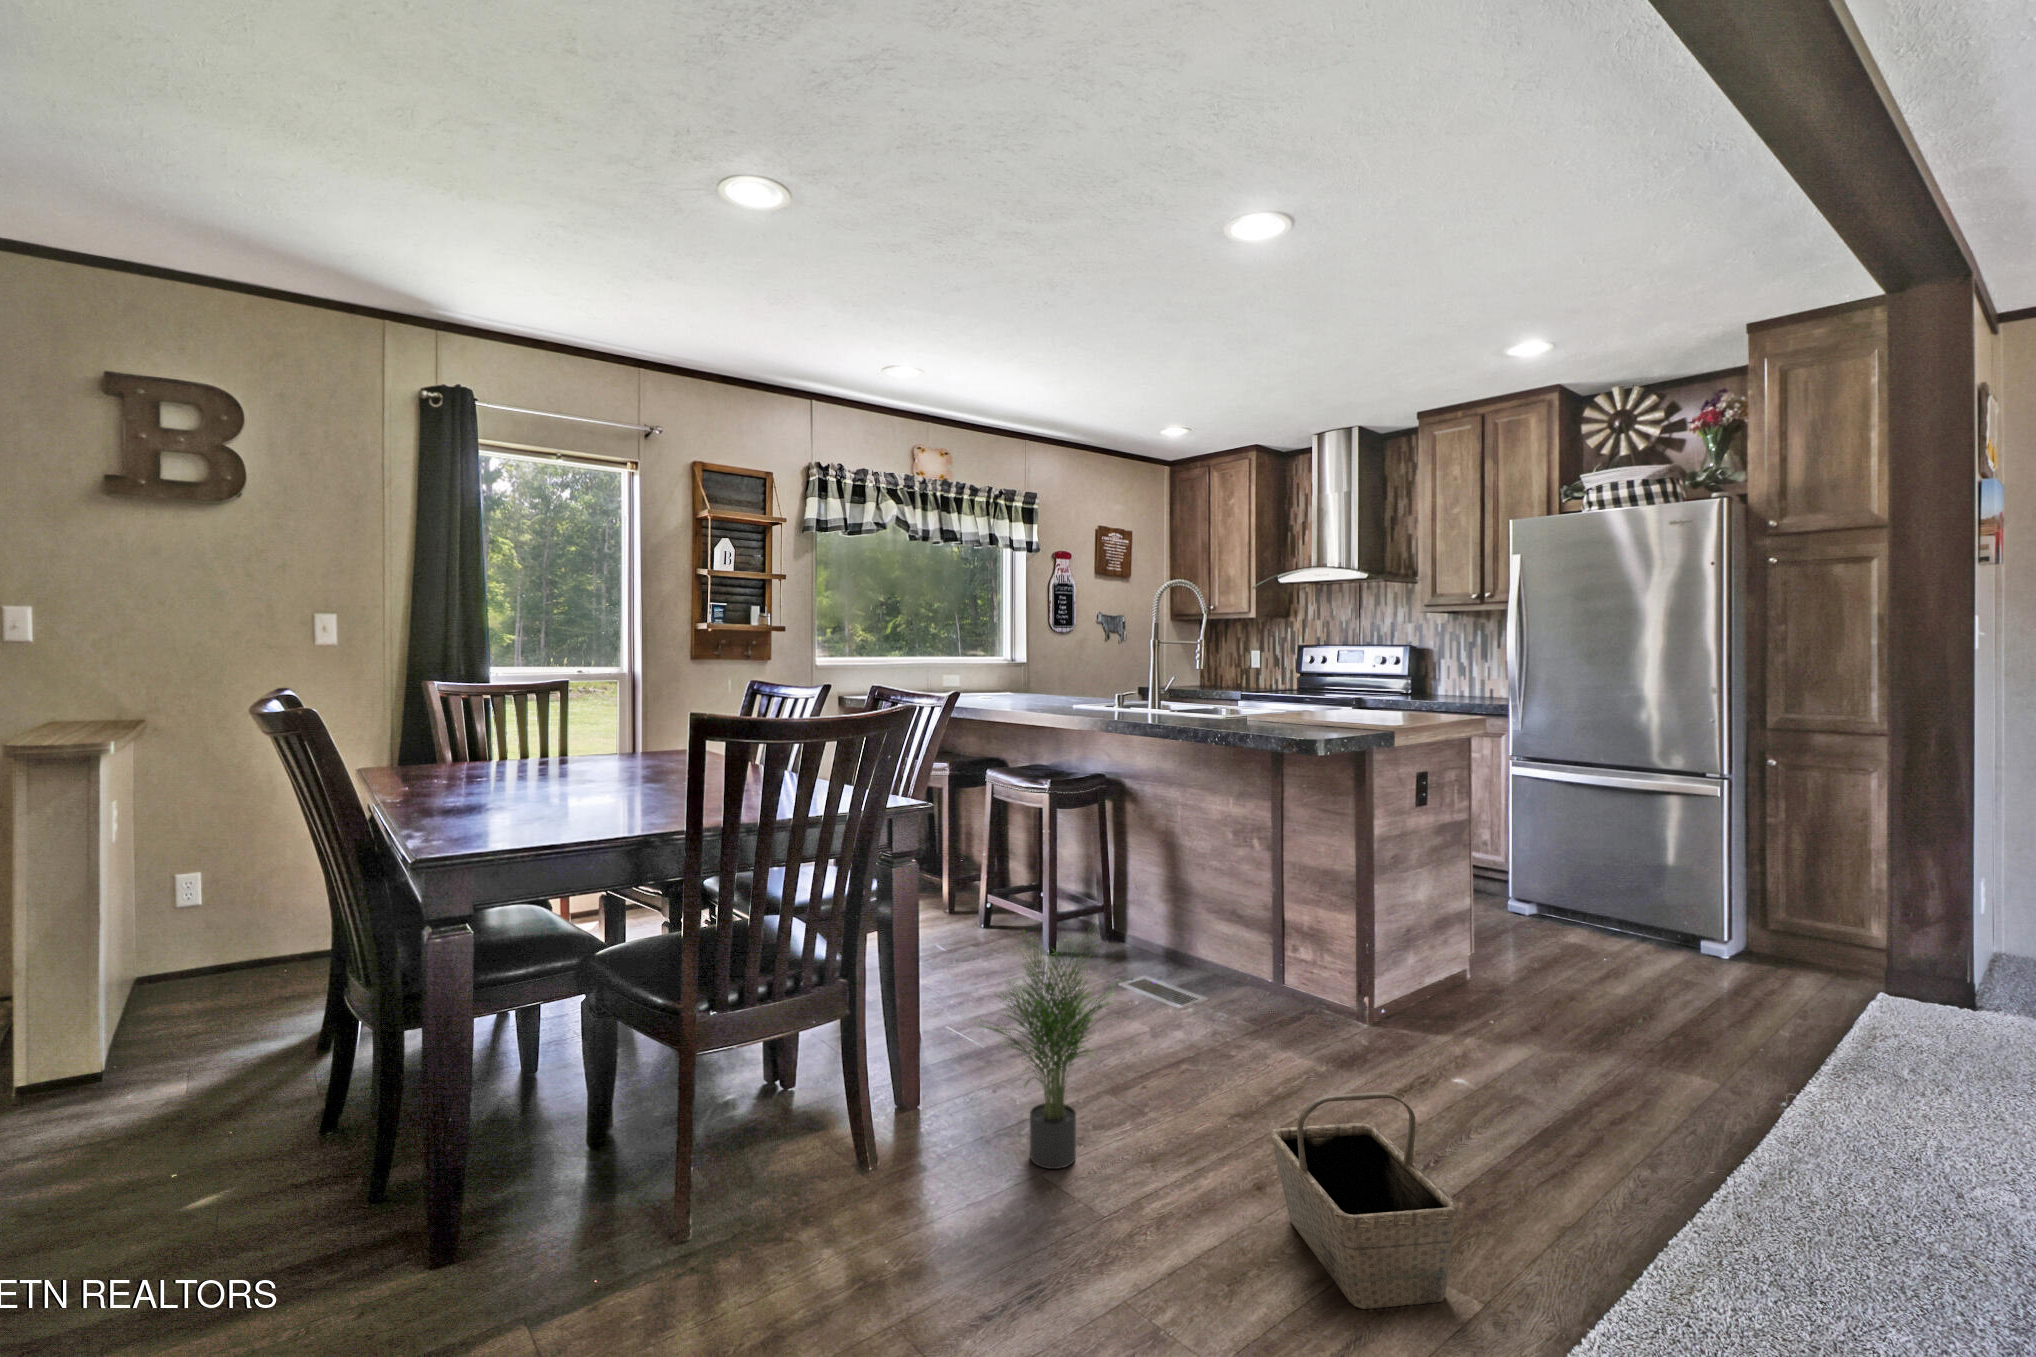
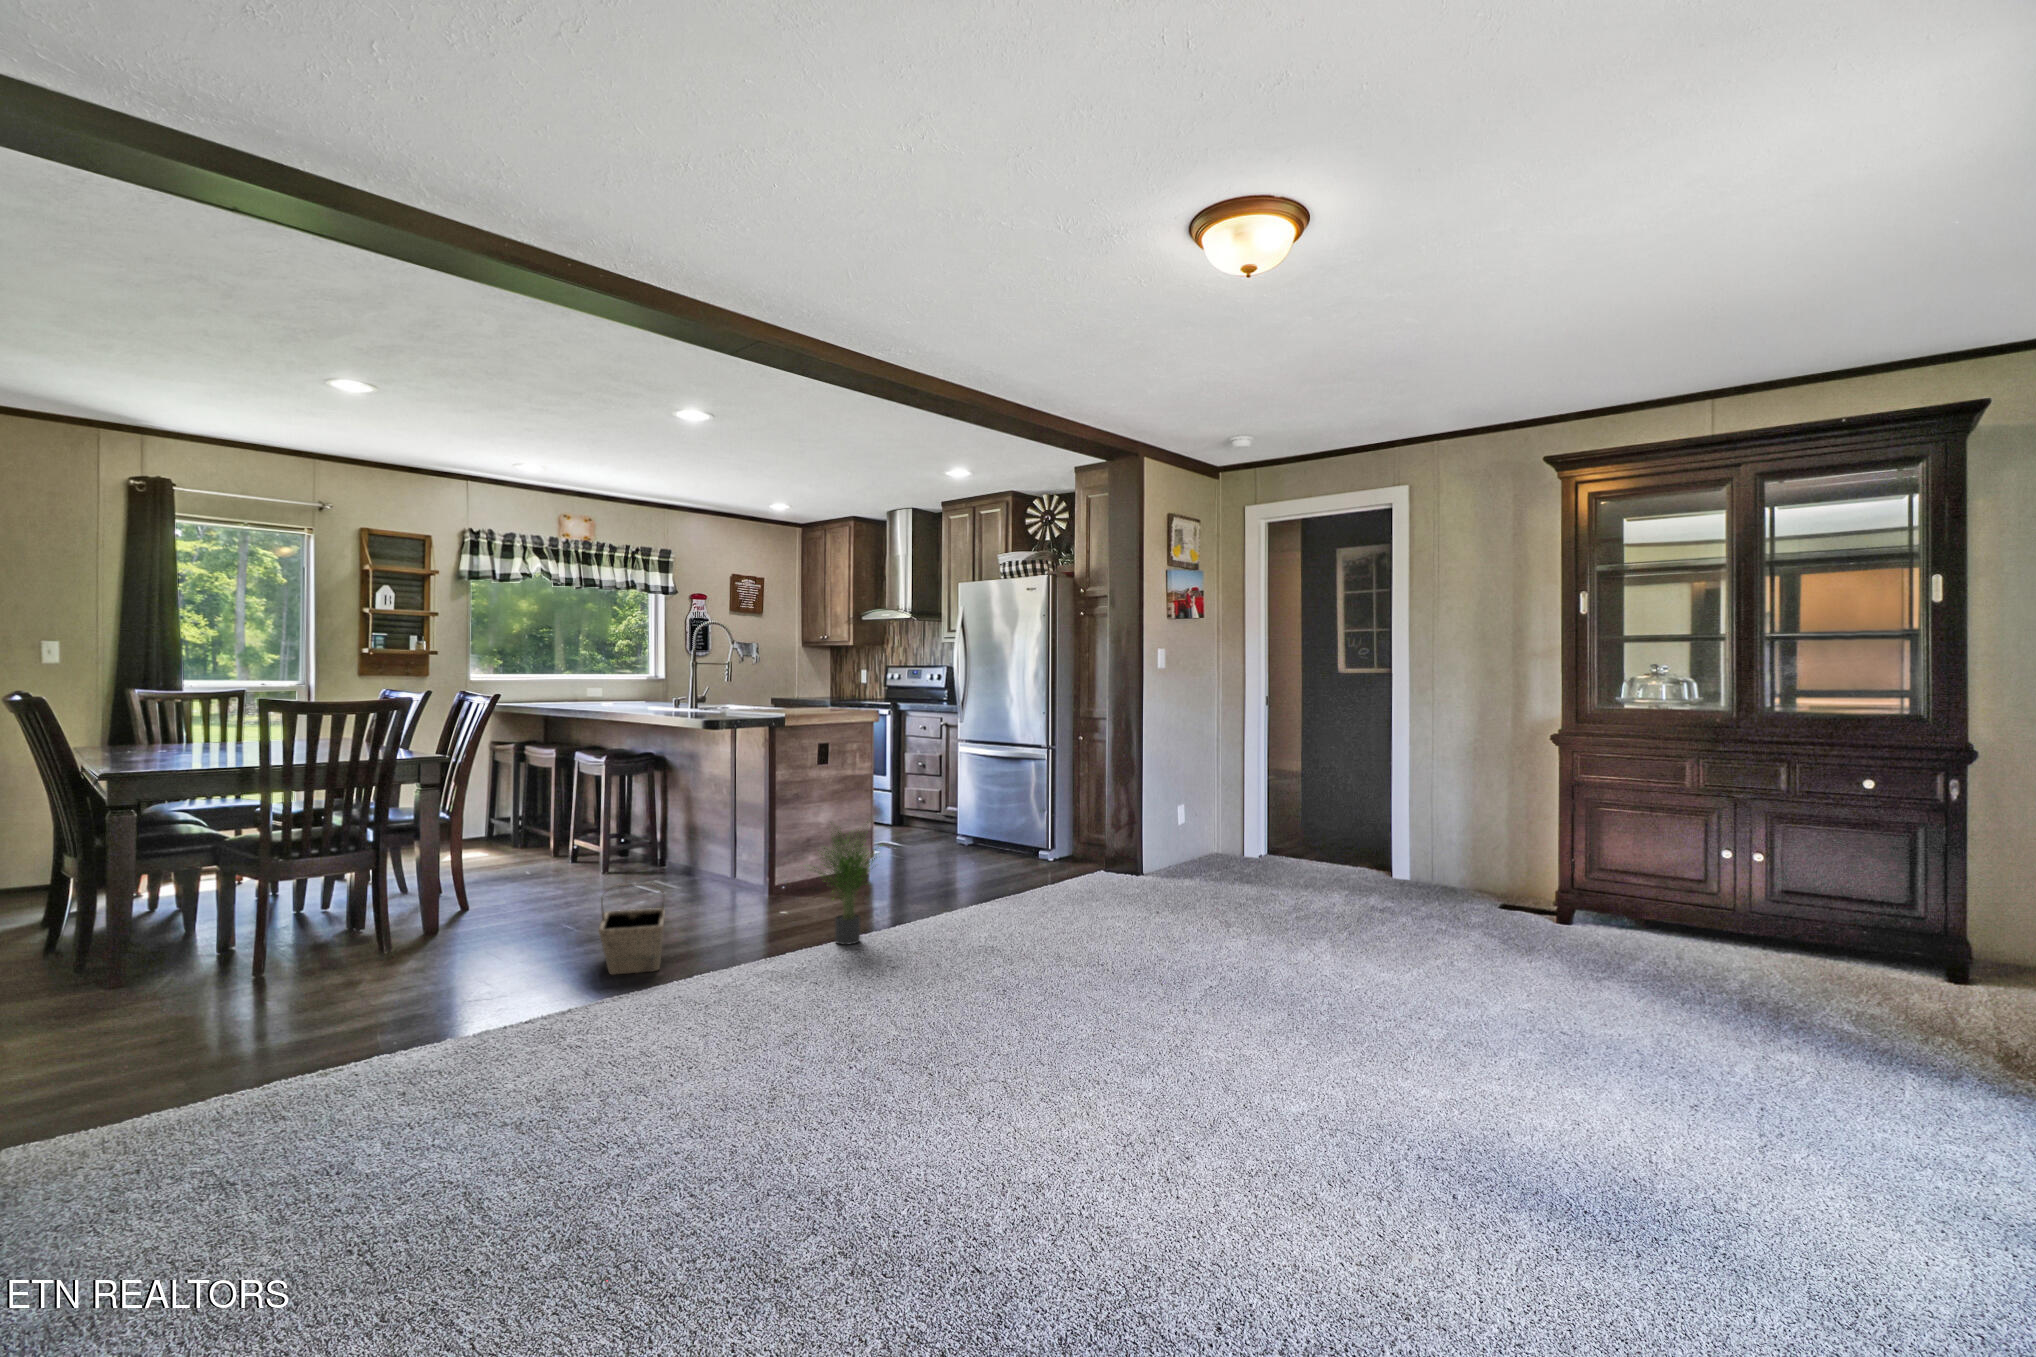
potted plant: present [982,930,1115,1169] -> present [814,831,877,945]

